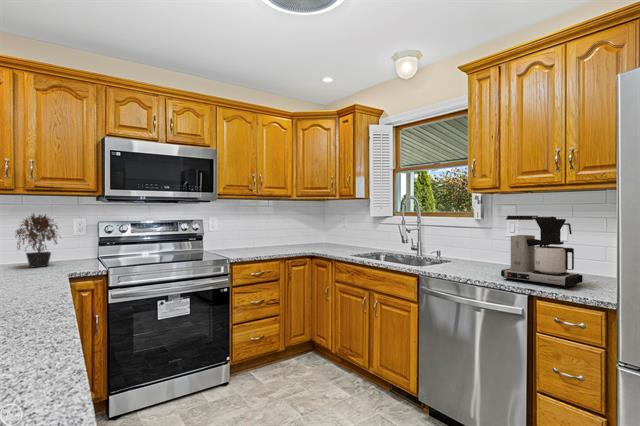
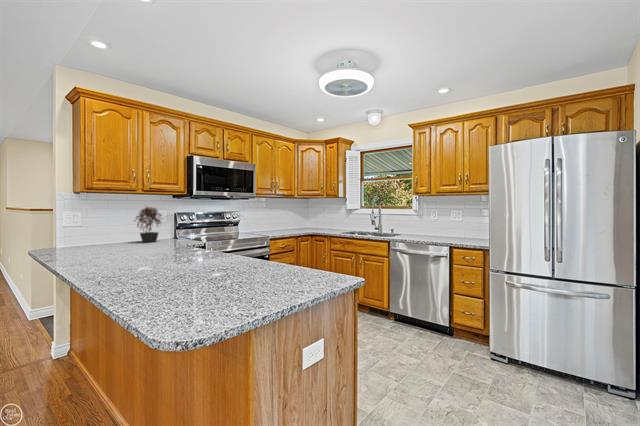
coffee maker: present [501,216,583,288] -> none [435,208,473,242]

